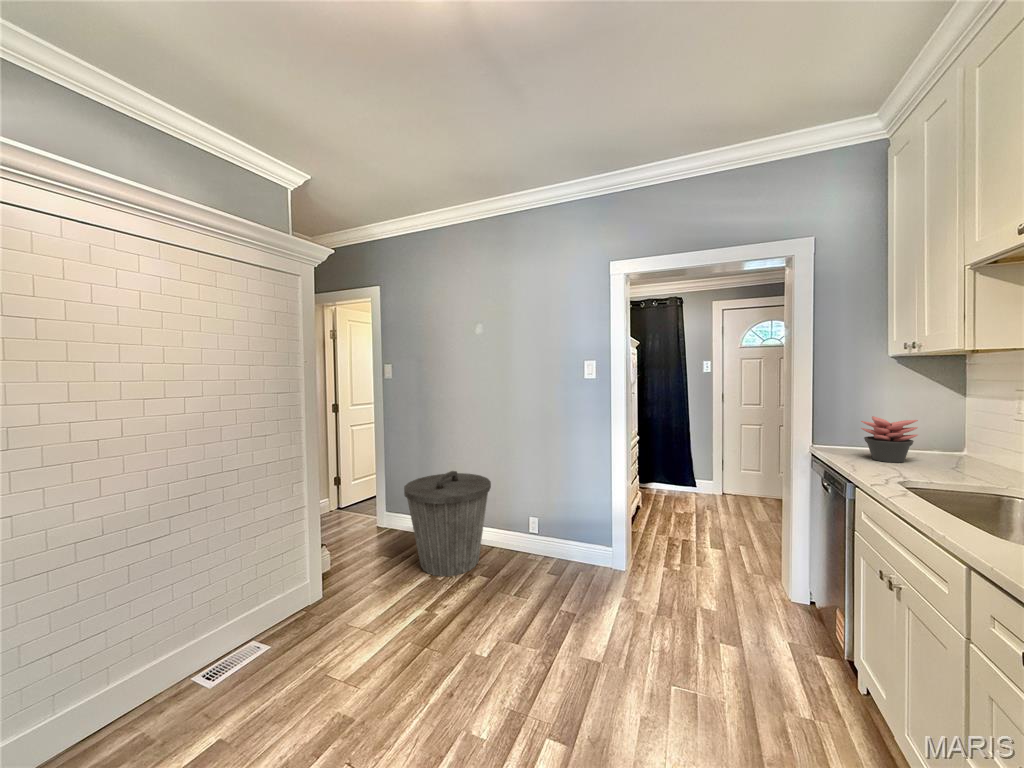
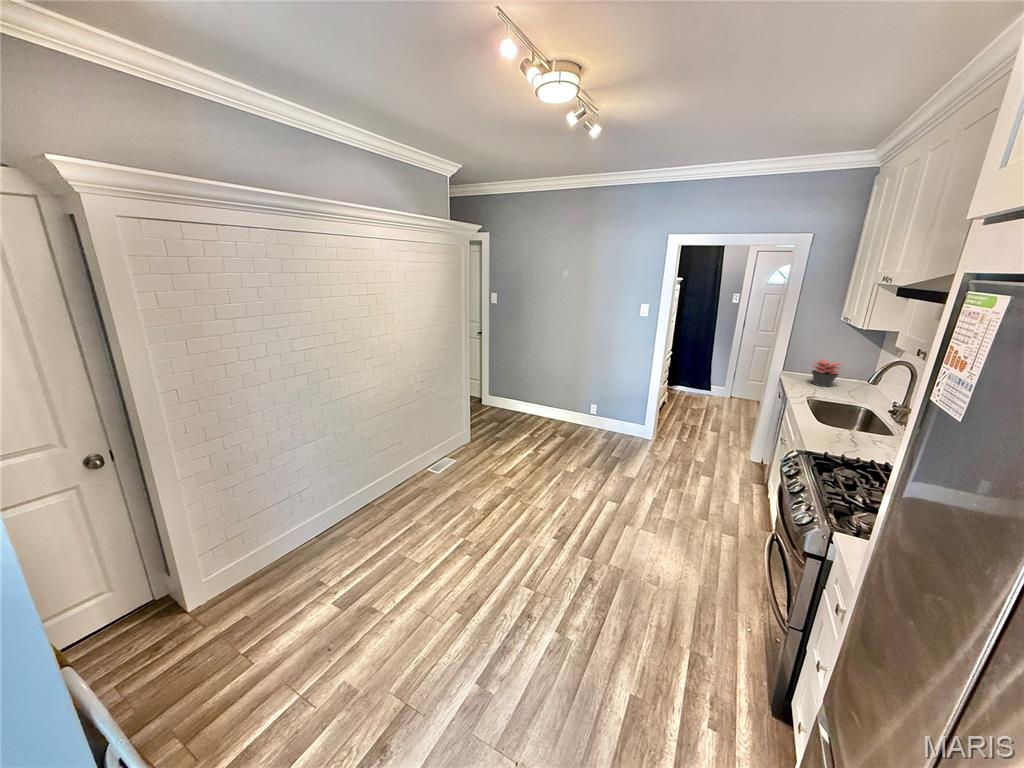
trash can: present [404,471,491,577] -> none [514,372,569,435]

